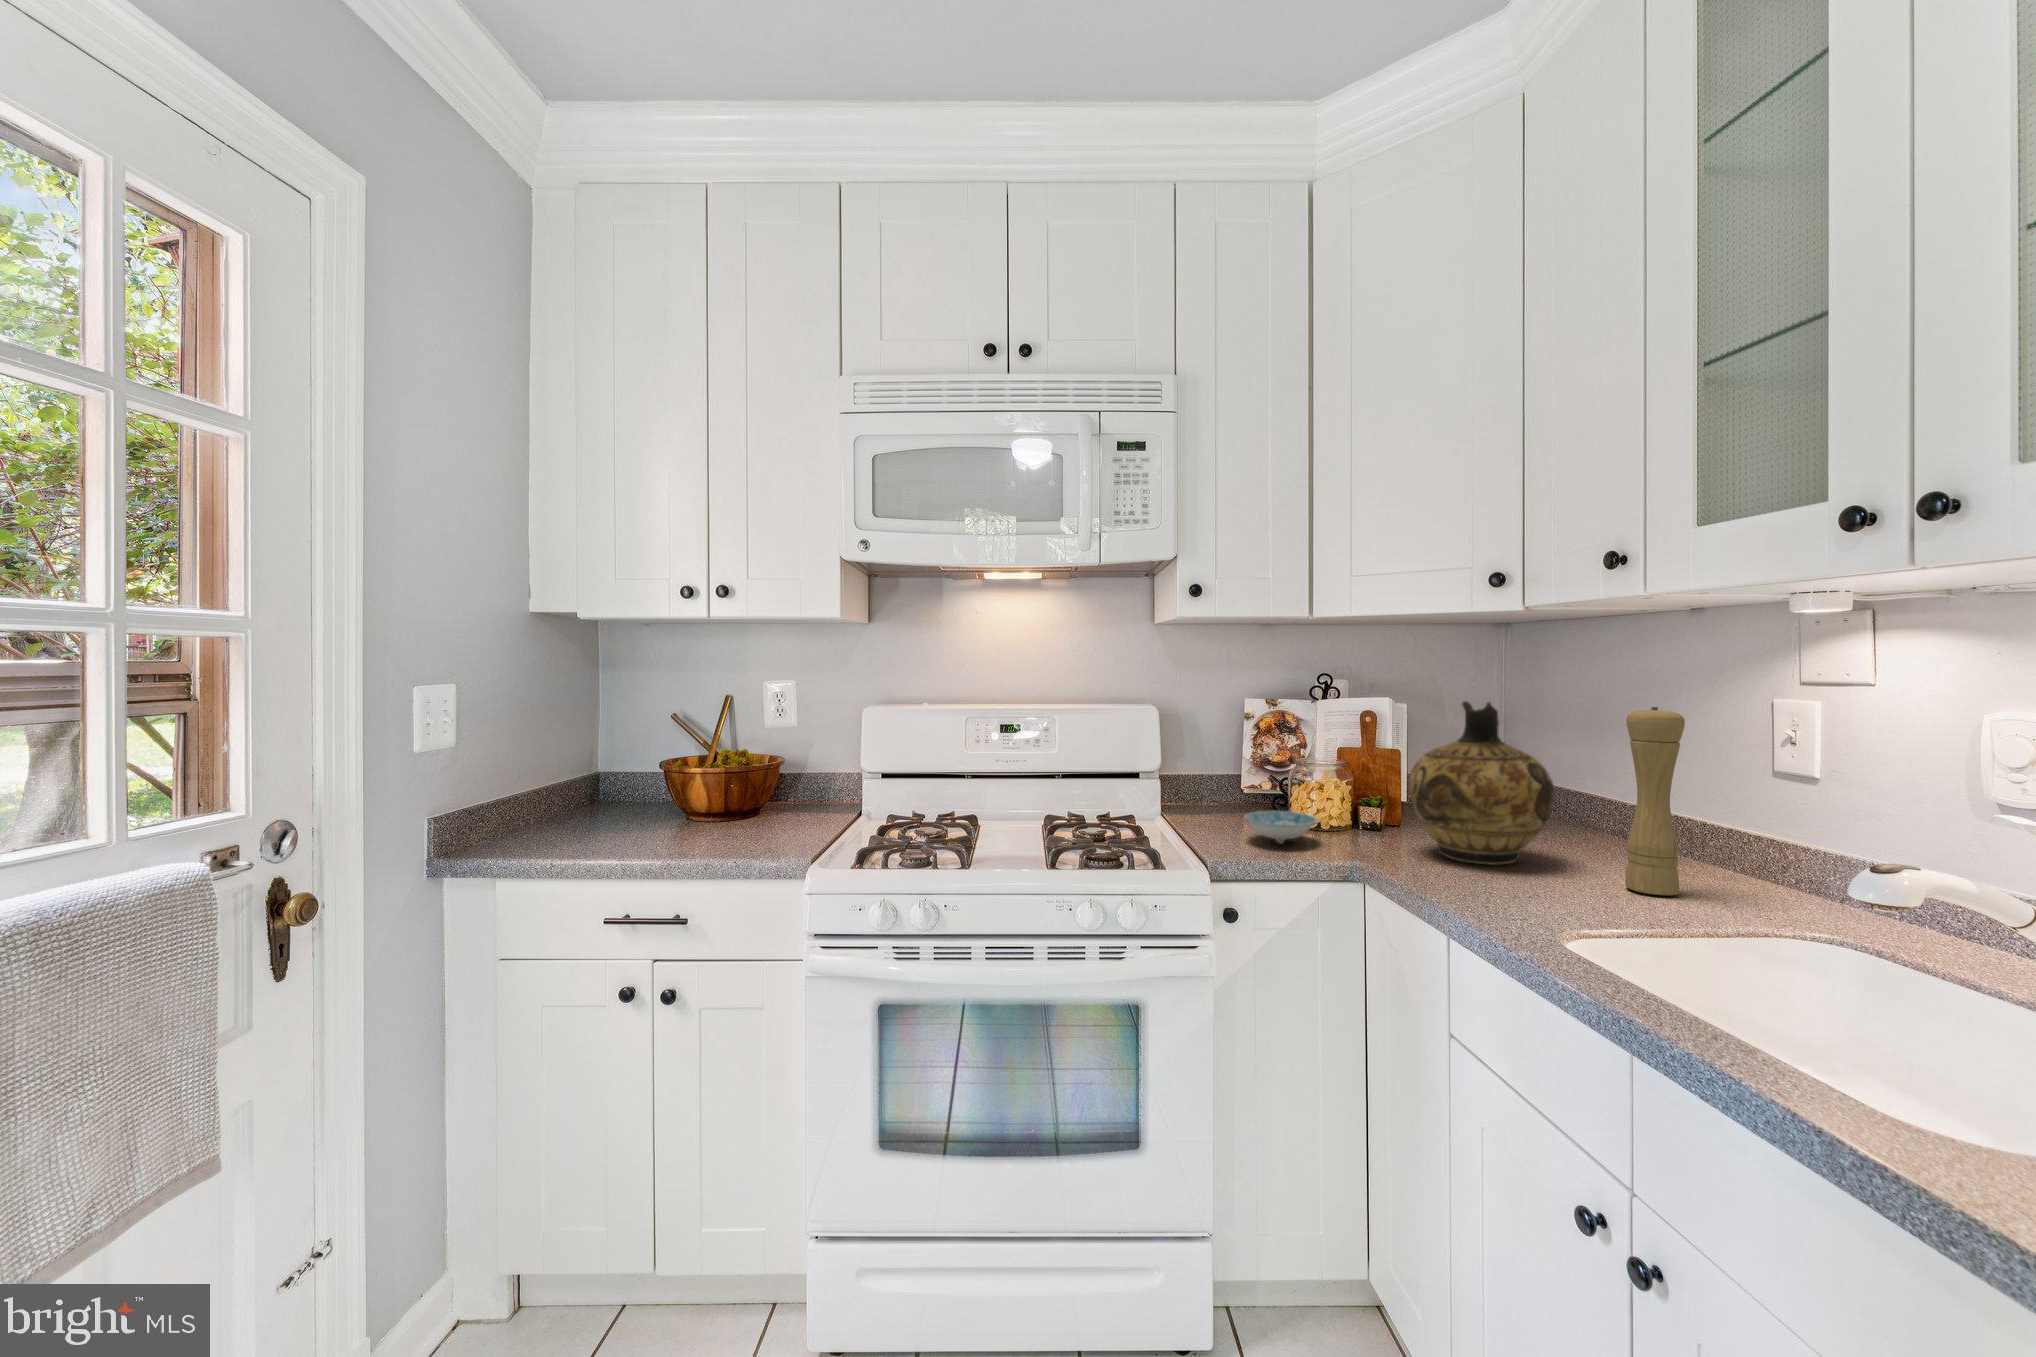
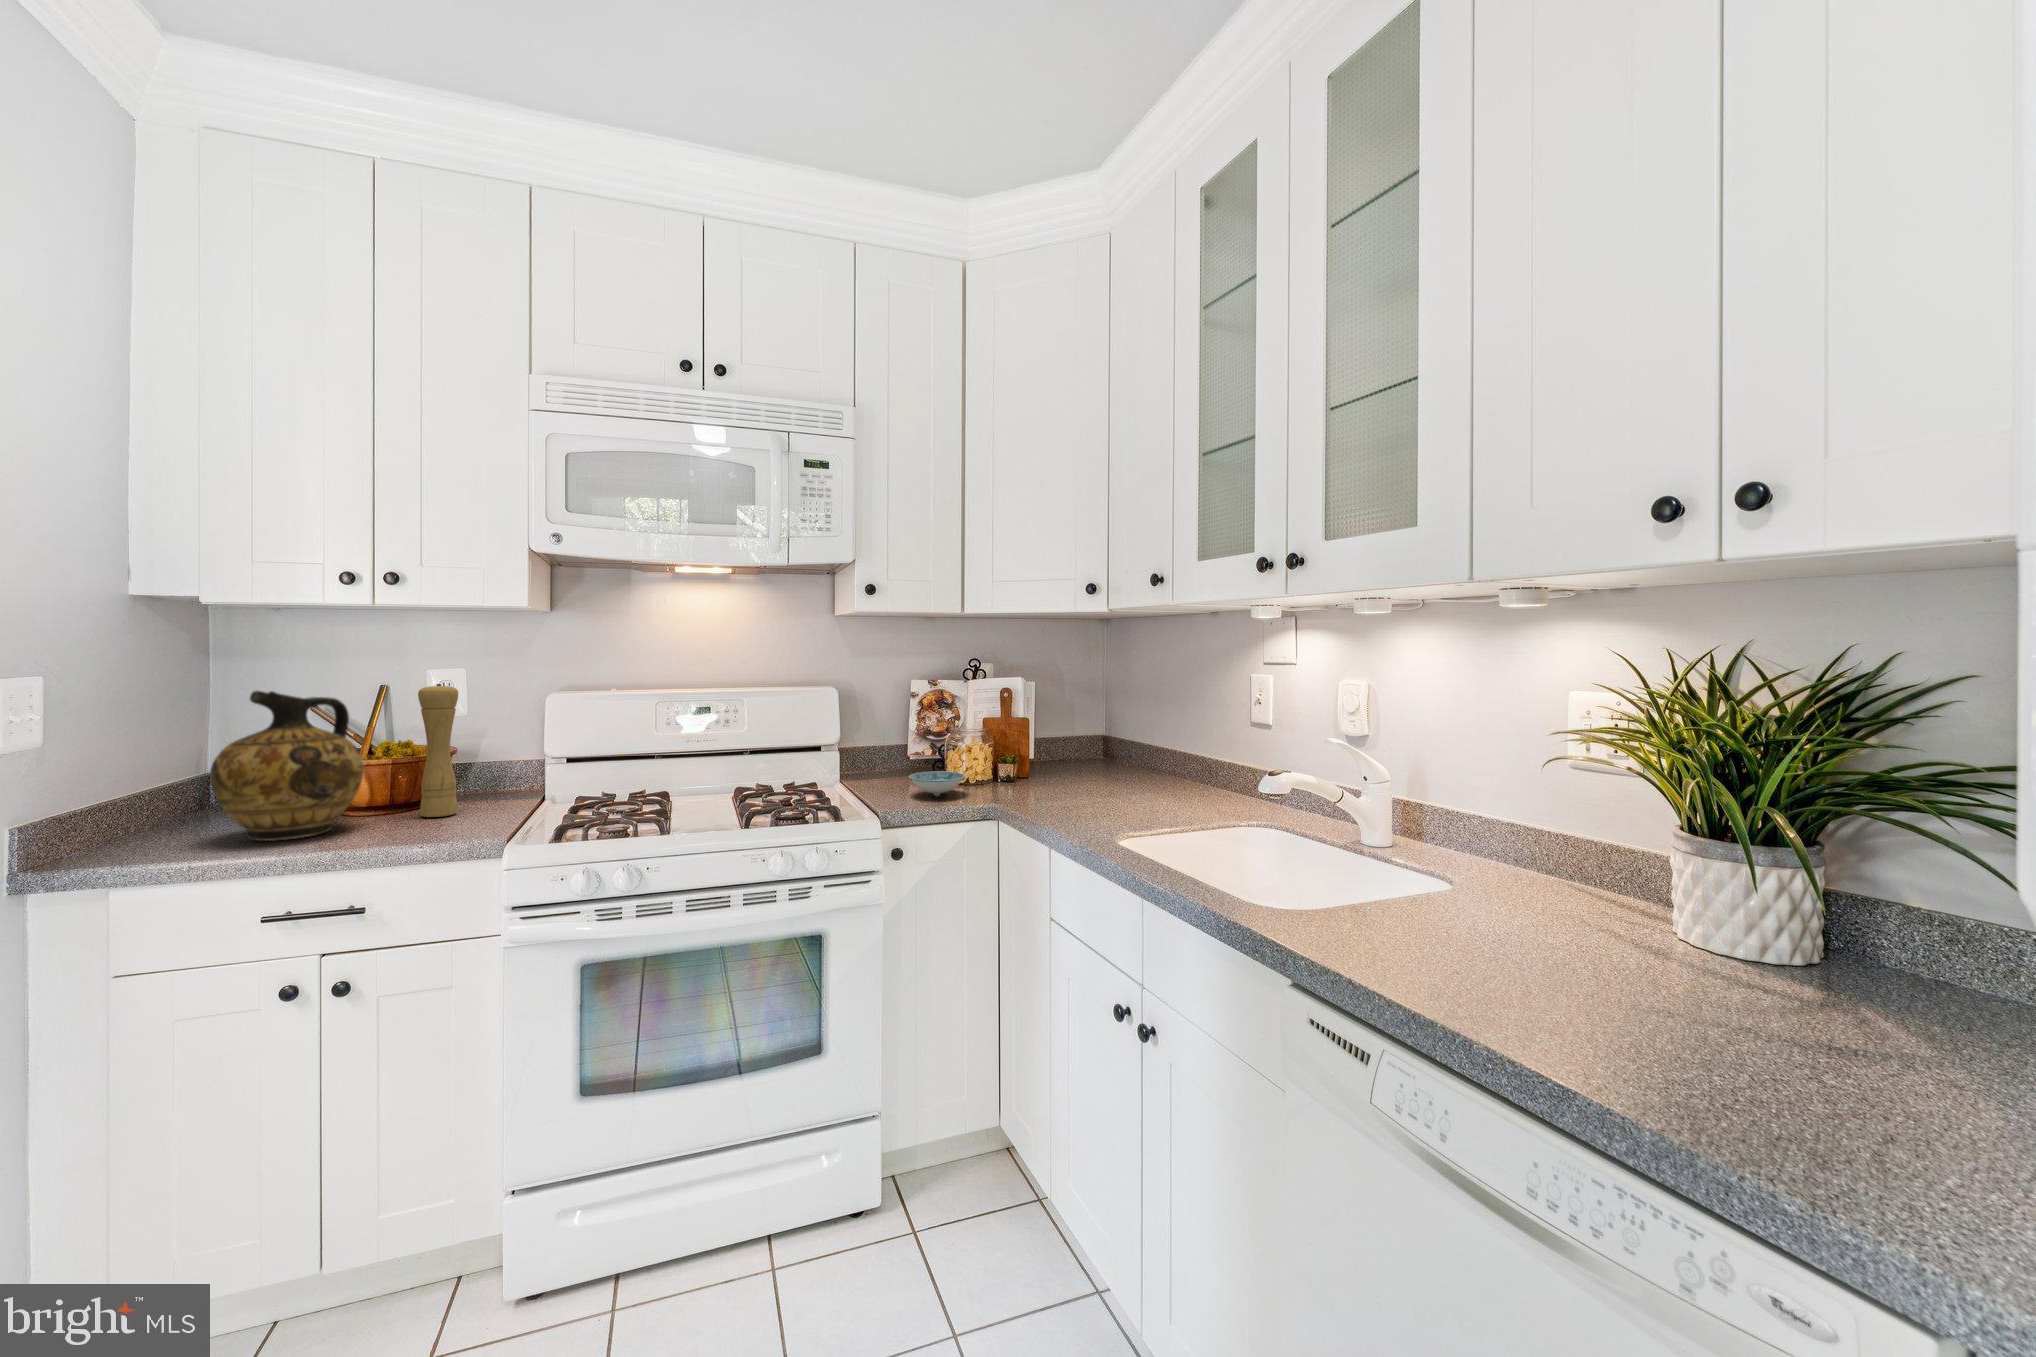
ceramic jug: present [1409,701,1555,865] -> present [210,691,364,841]
pepper mill: present [1625,707,1685,895] -> present [418,684,458,817]

